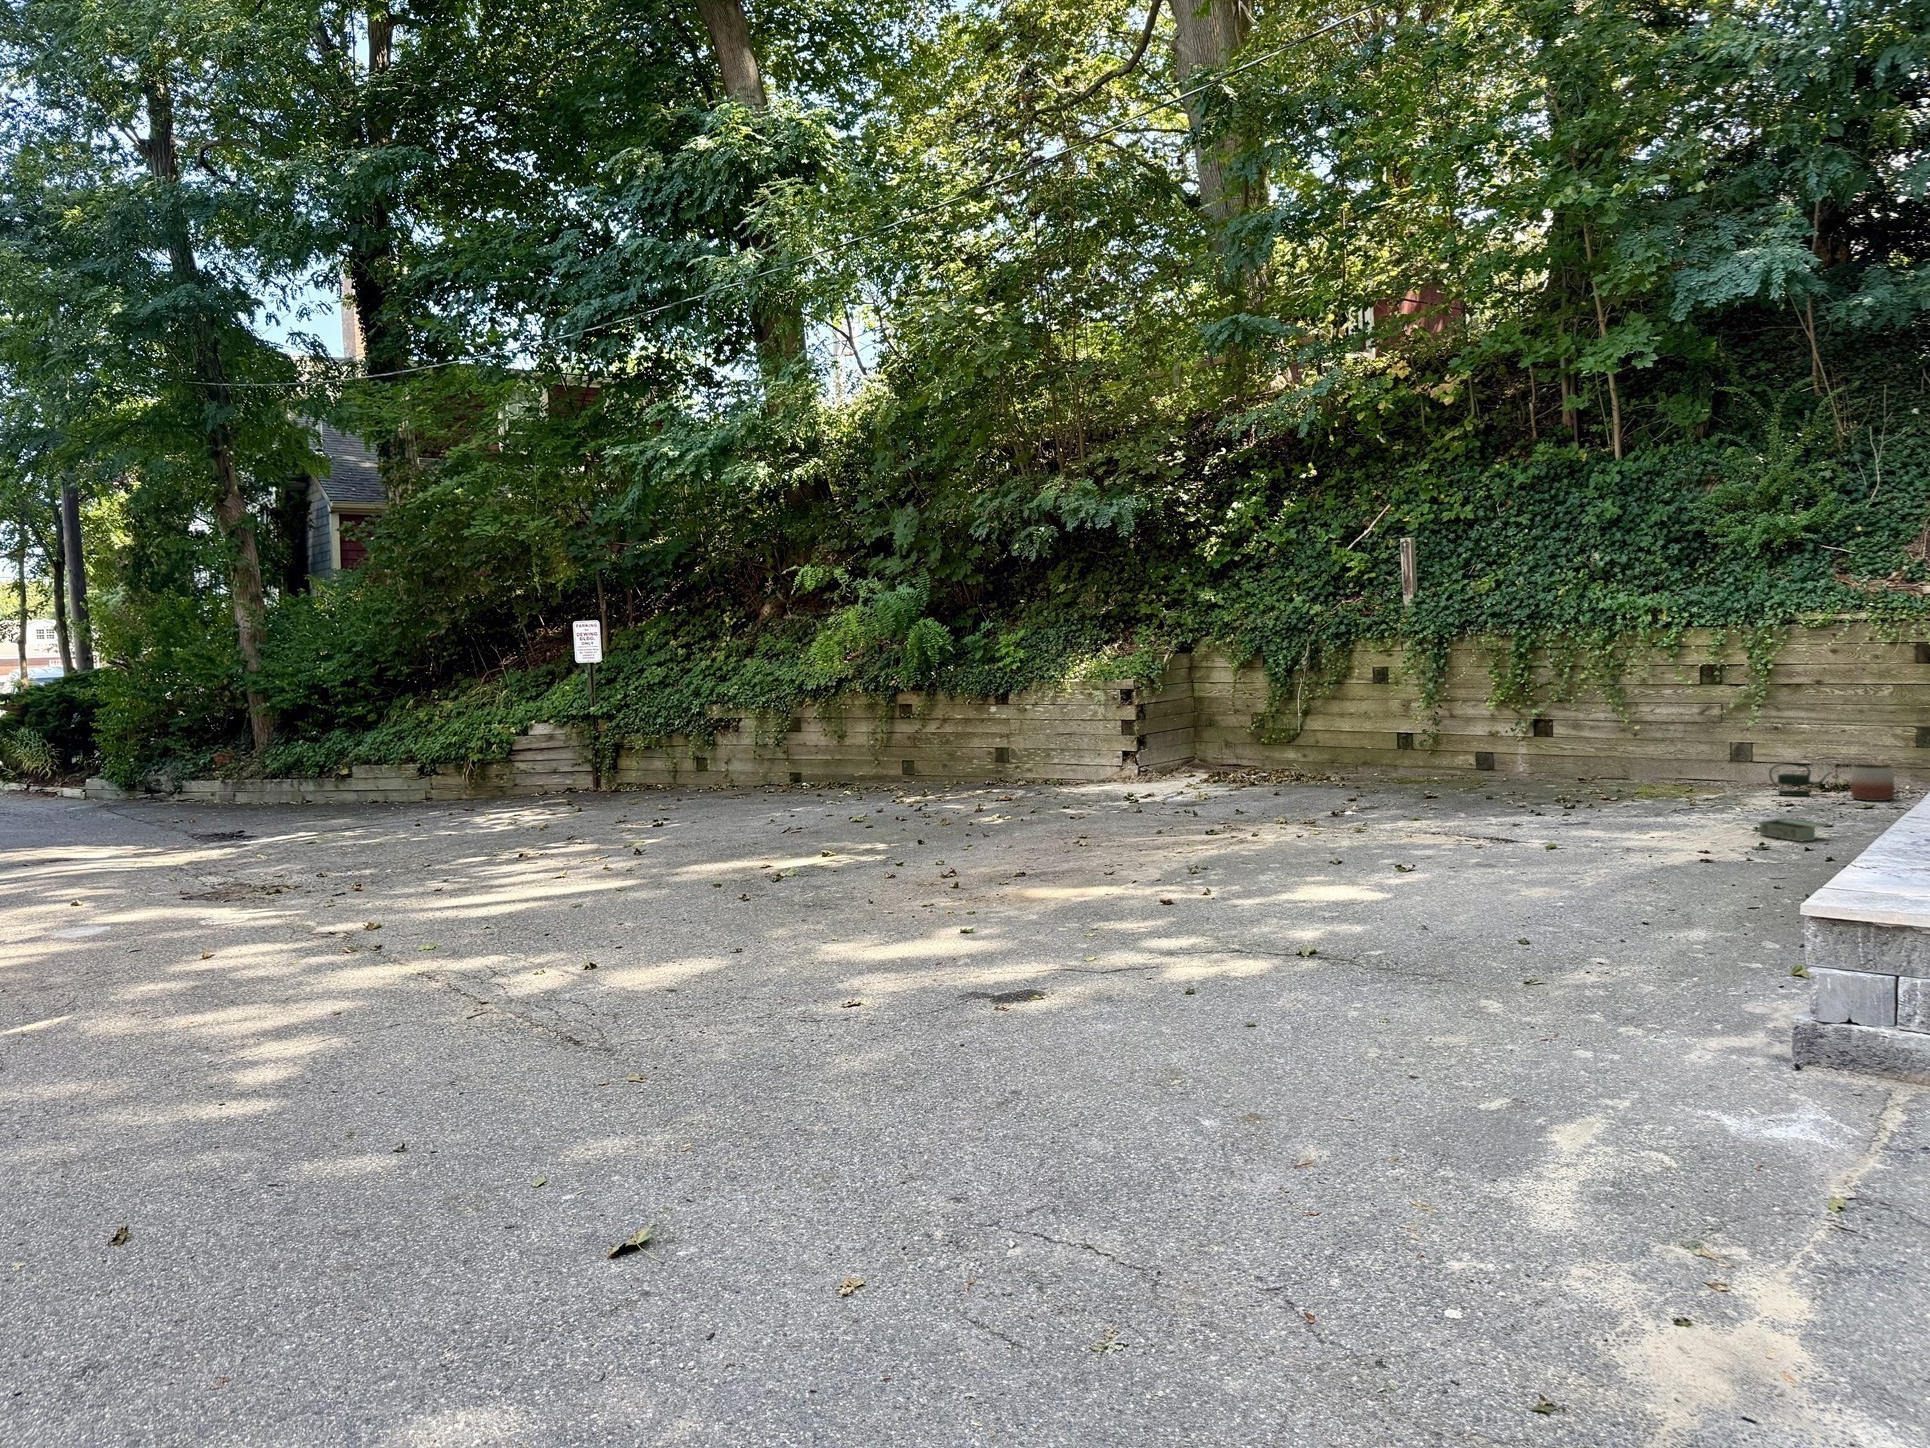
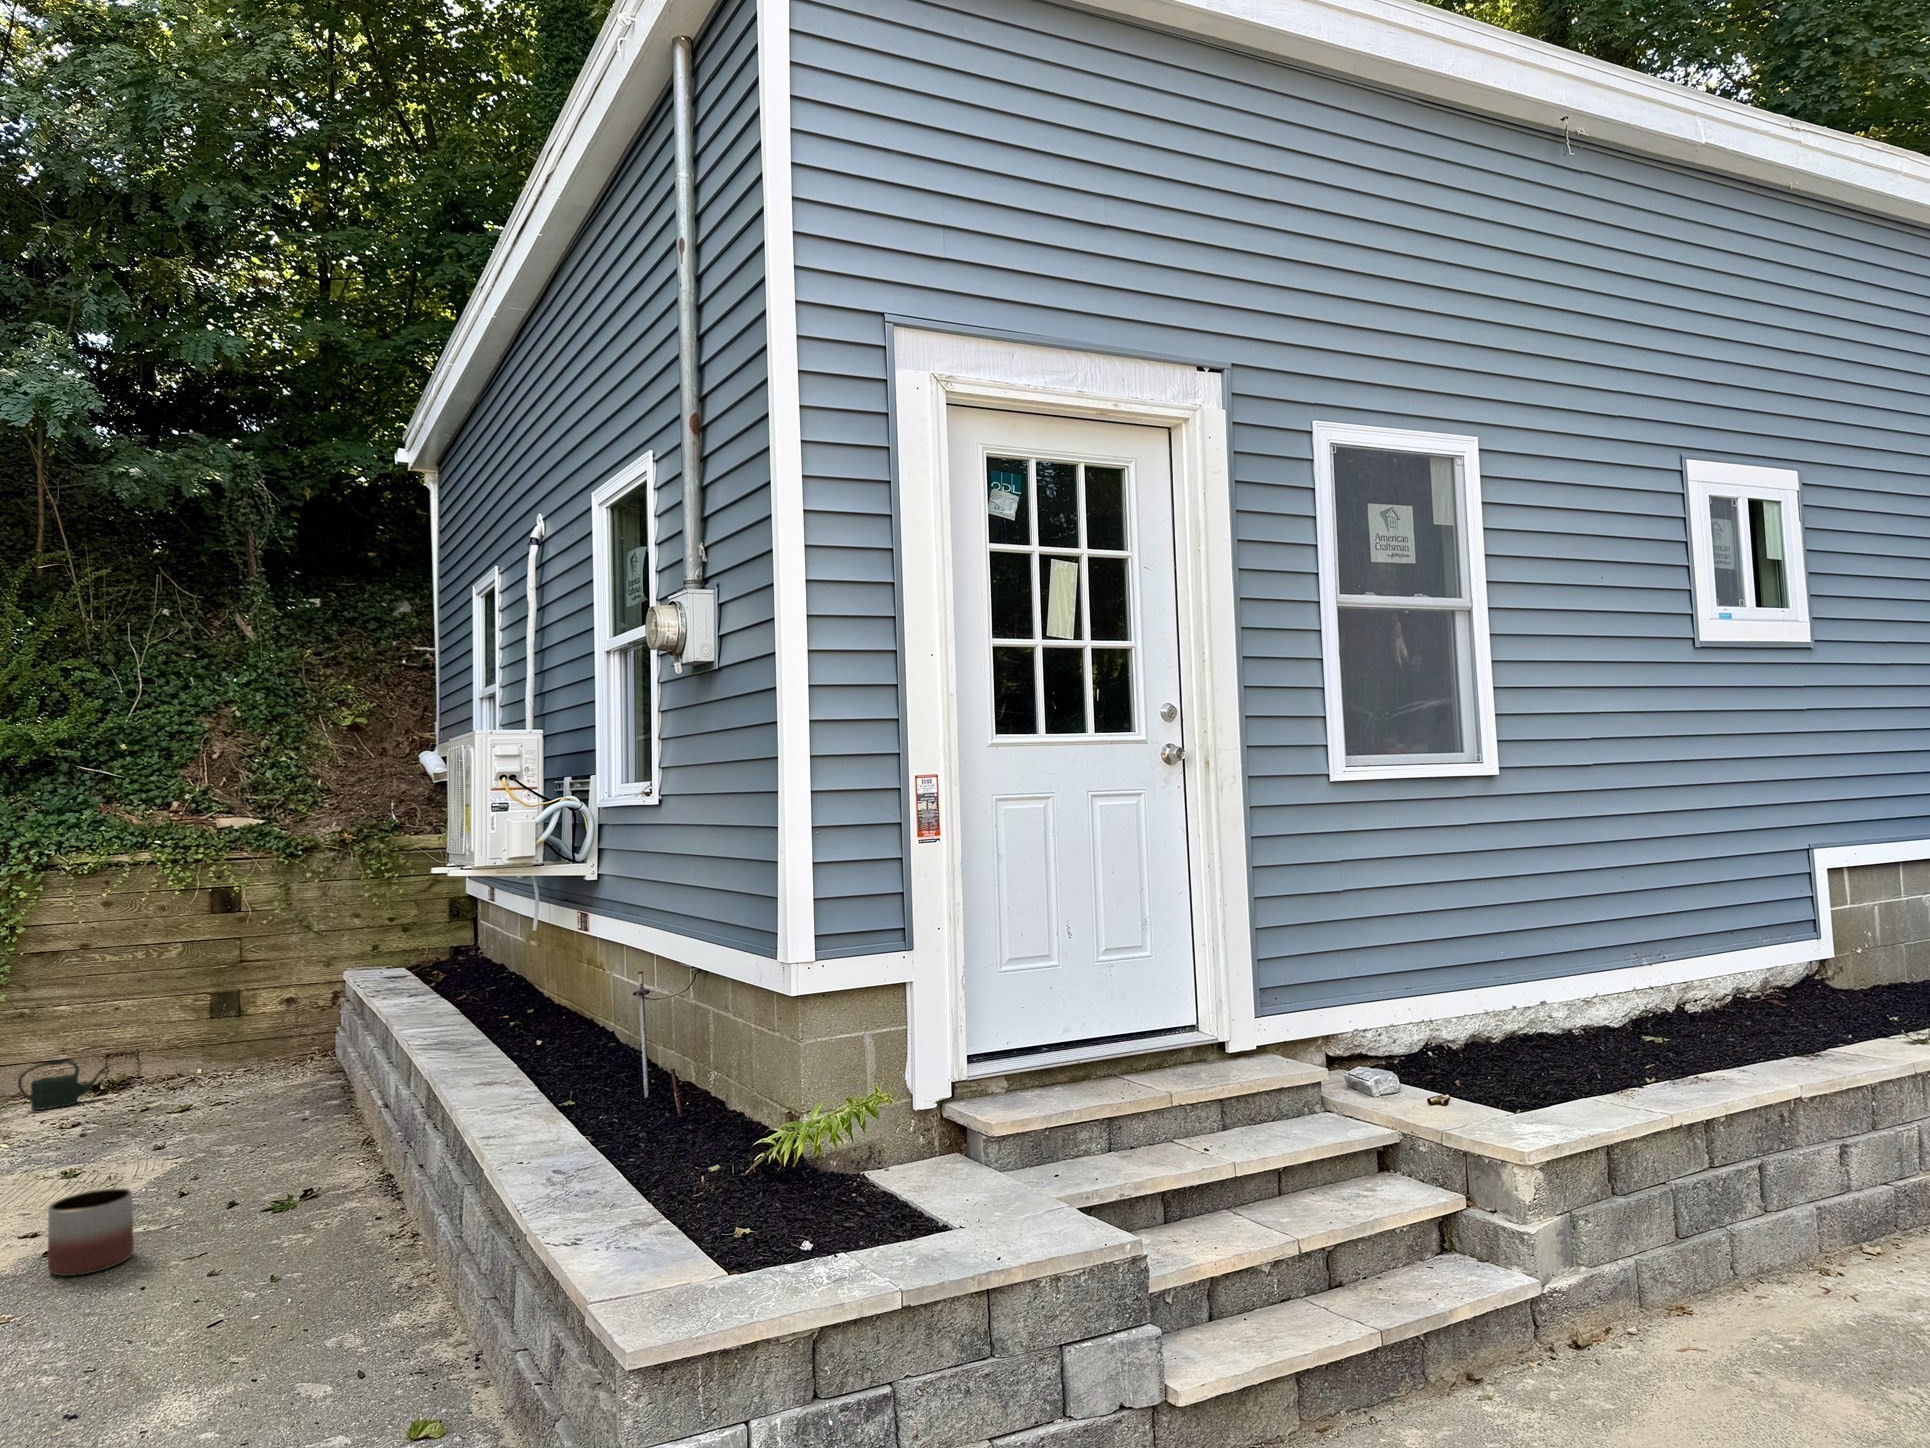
planter: present [1851,764,1895,801] -> present [48,1188,134,1276]
toolbox: present [1759,818,1828,842] -> none [80,1148,182,1187]

